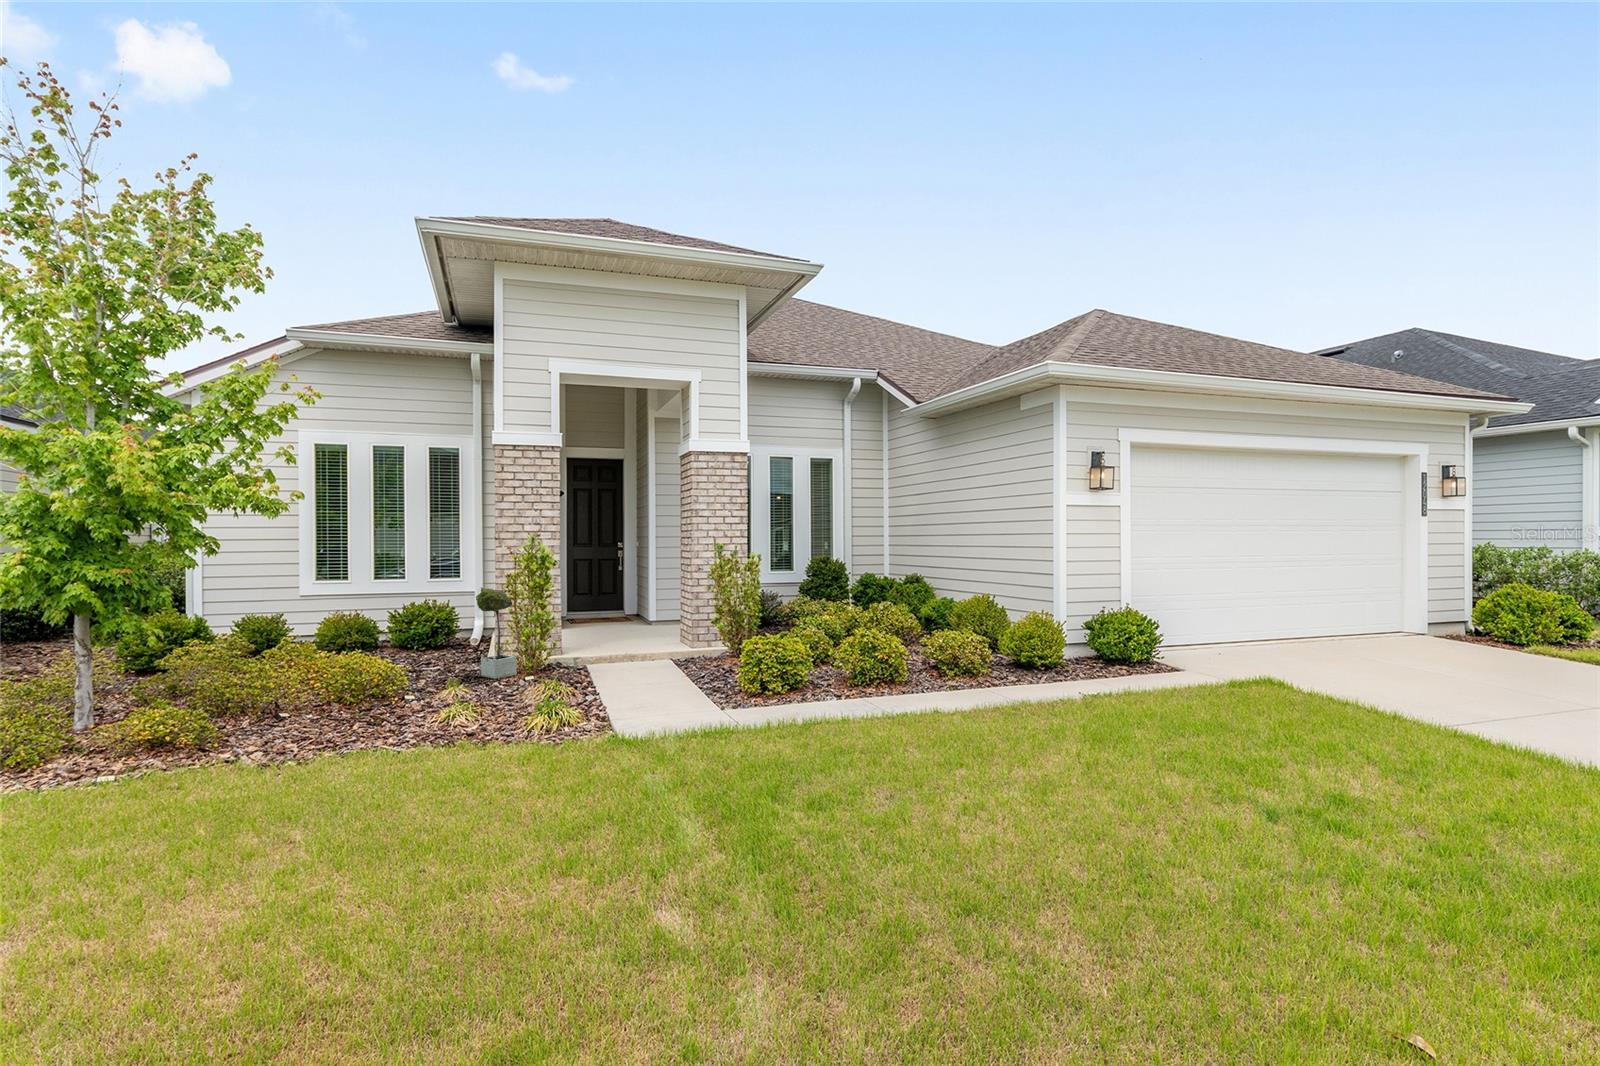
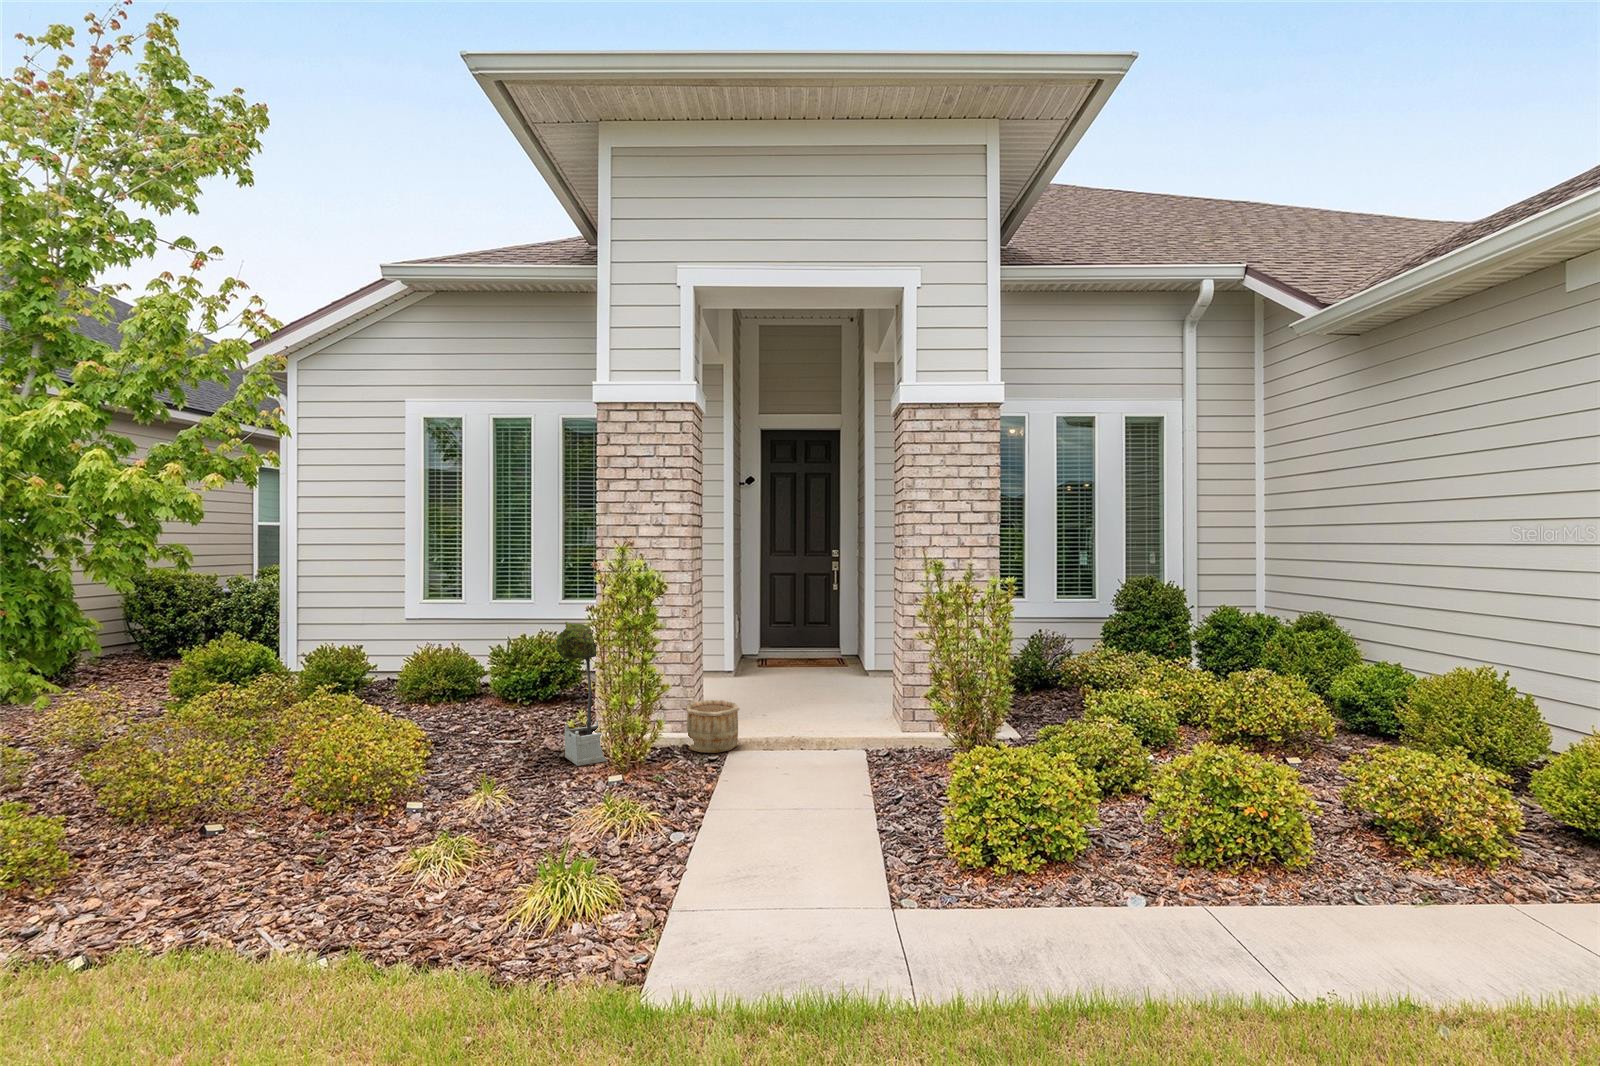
wooden bucket: none [559,636,595,667] -> present [686,700,740,753]

